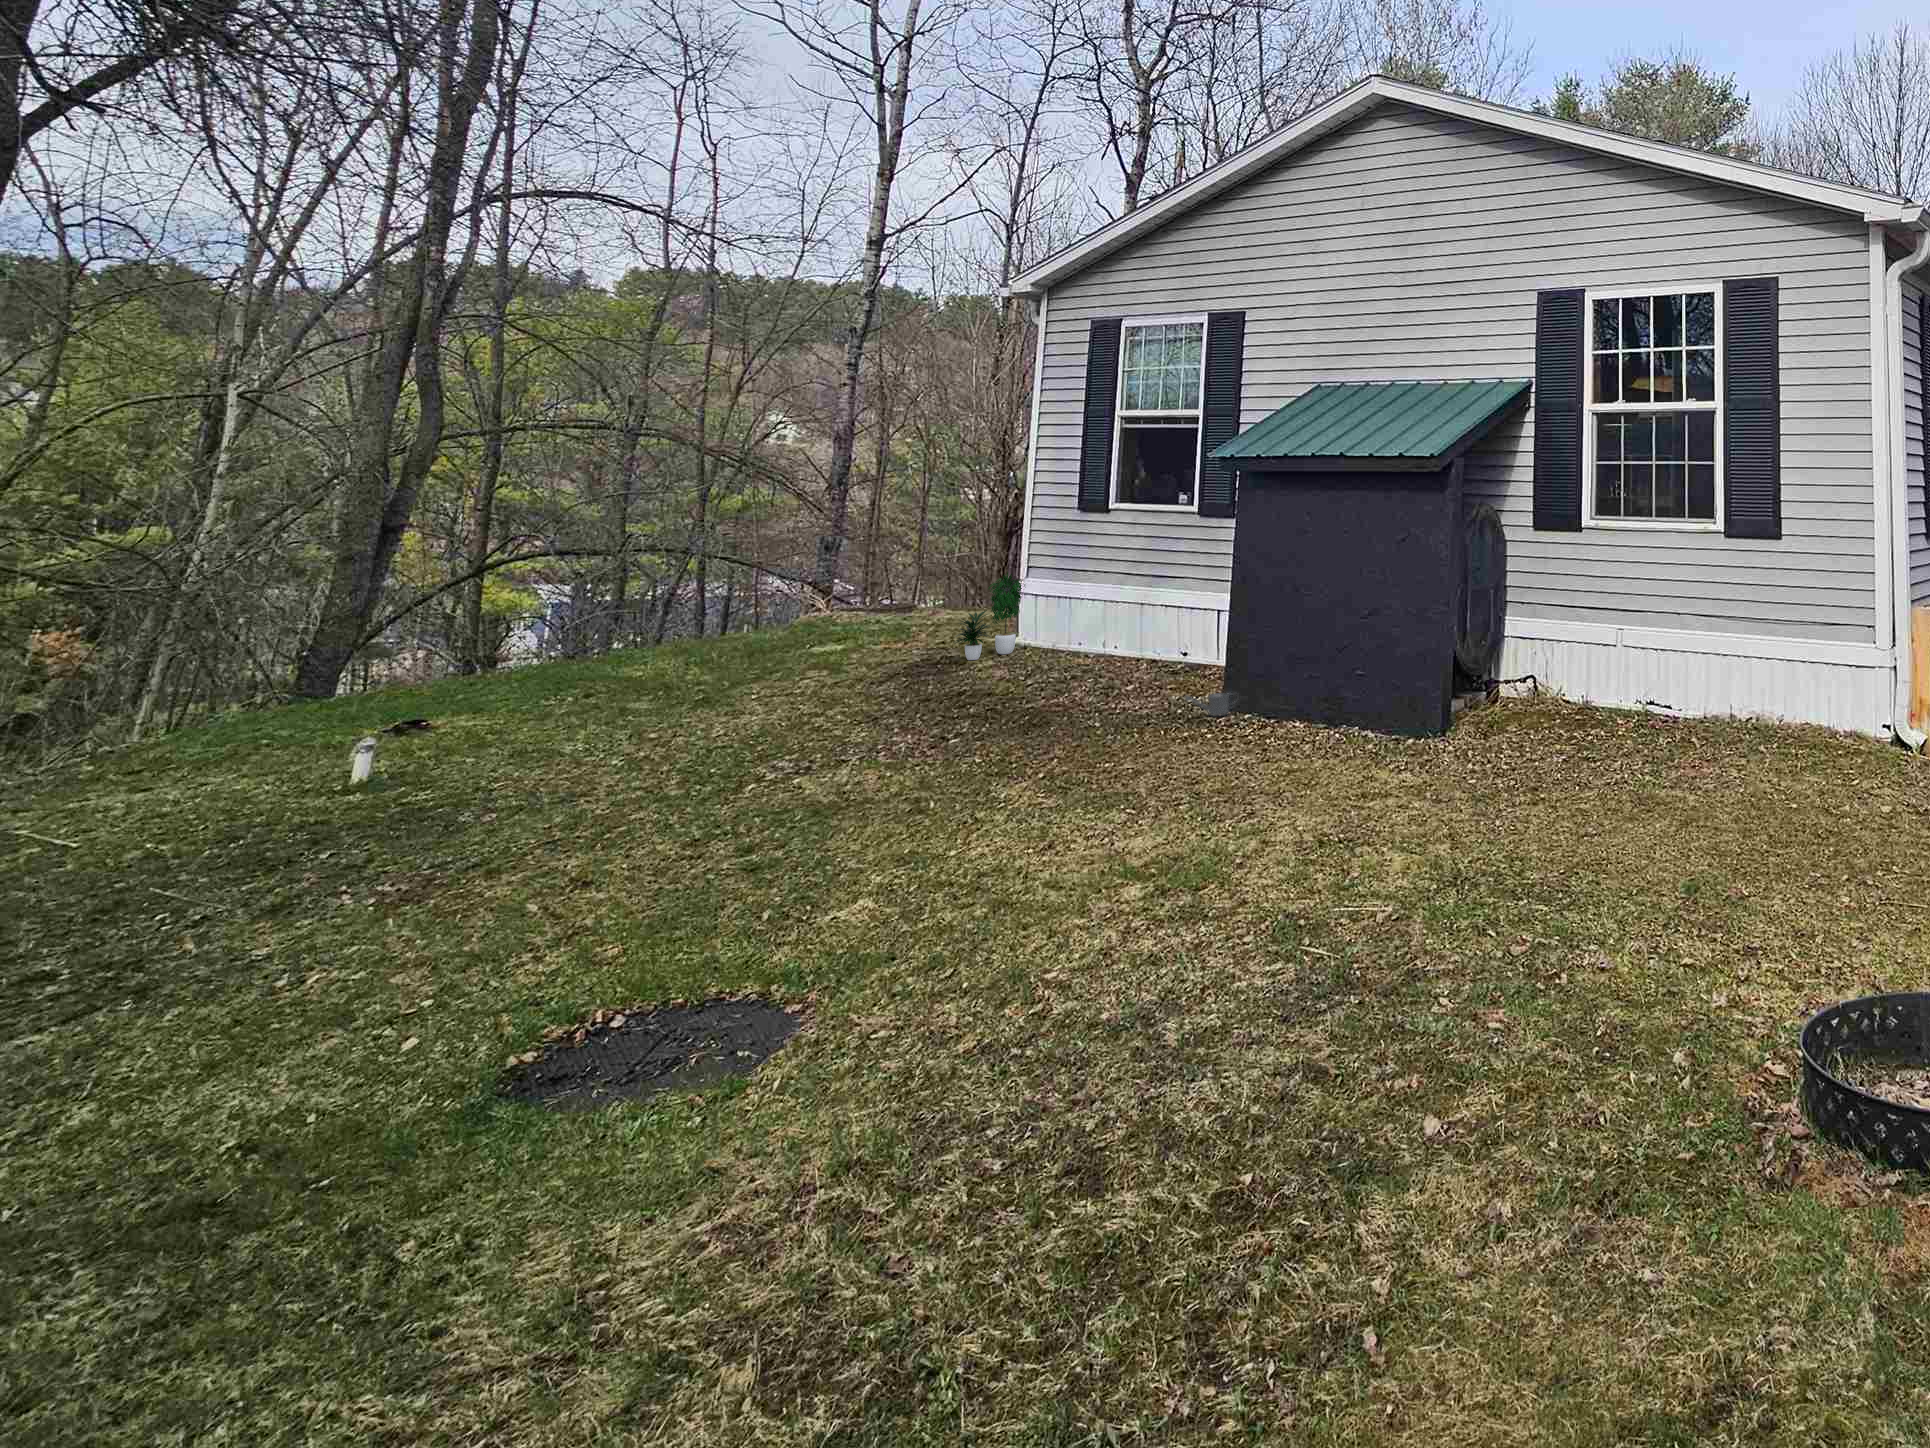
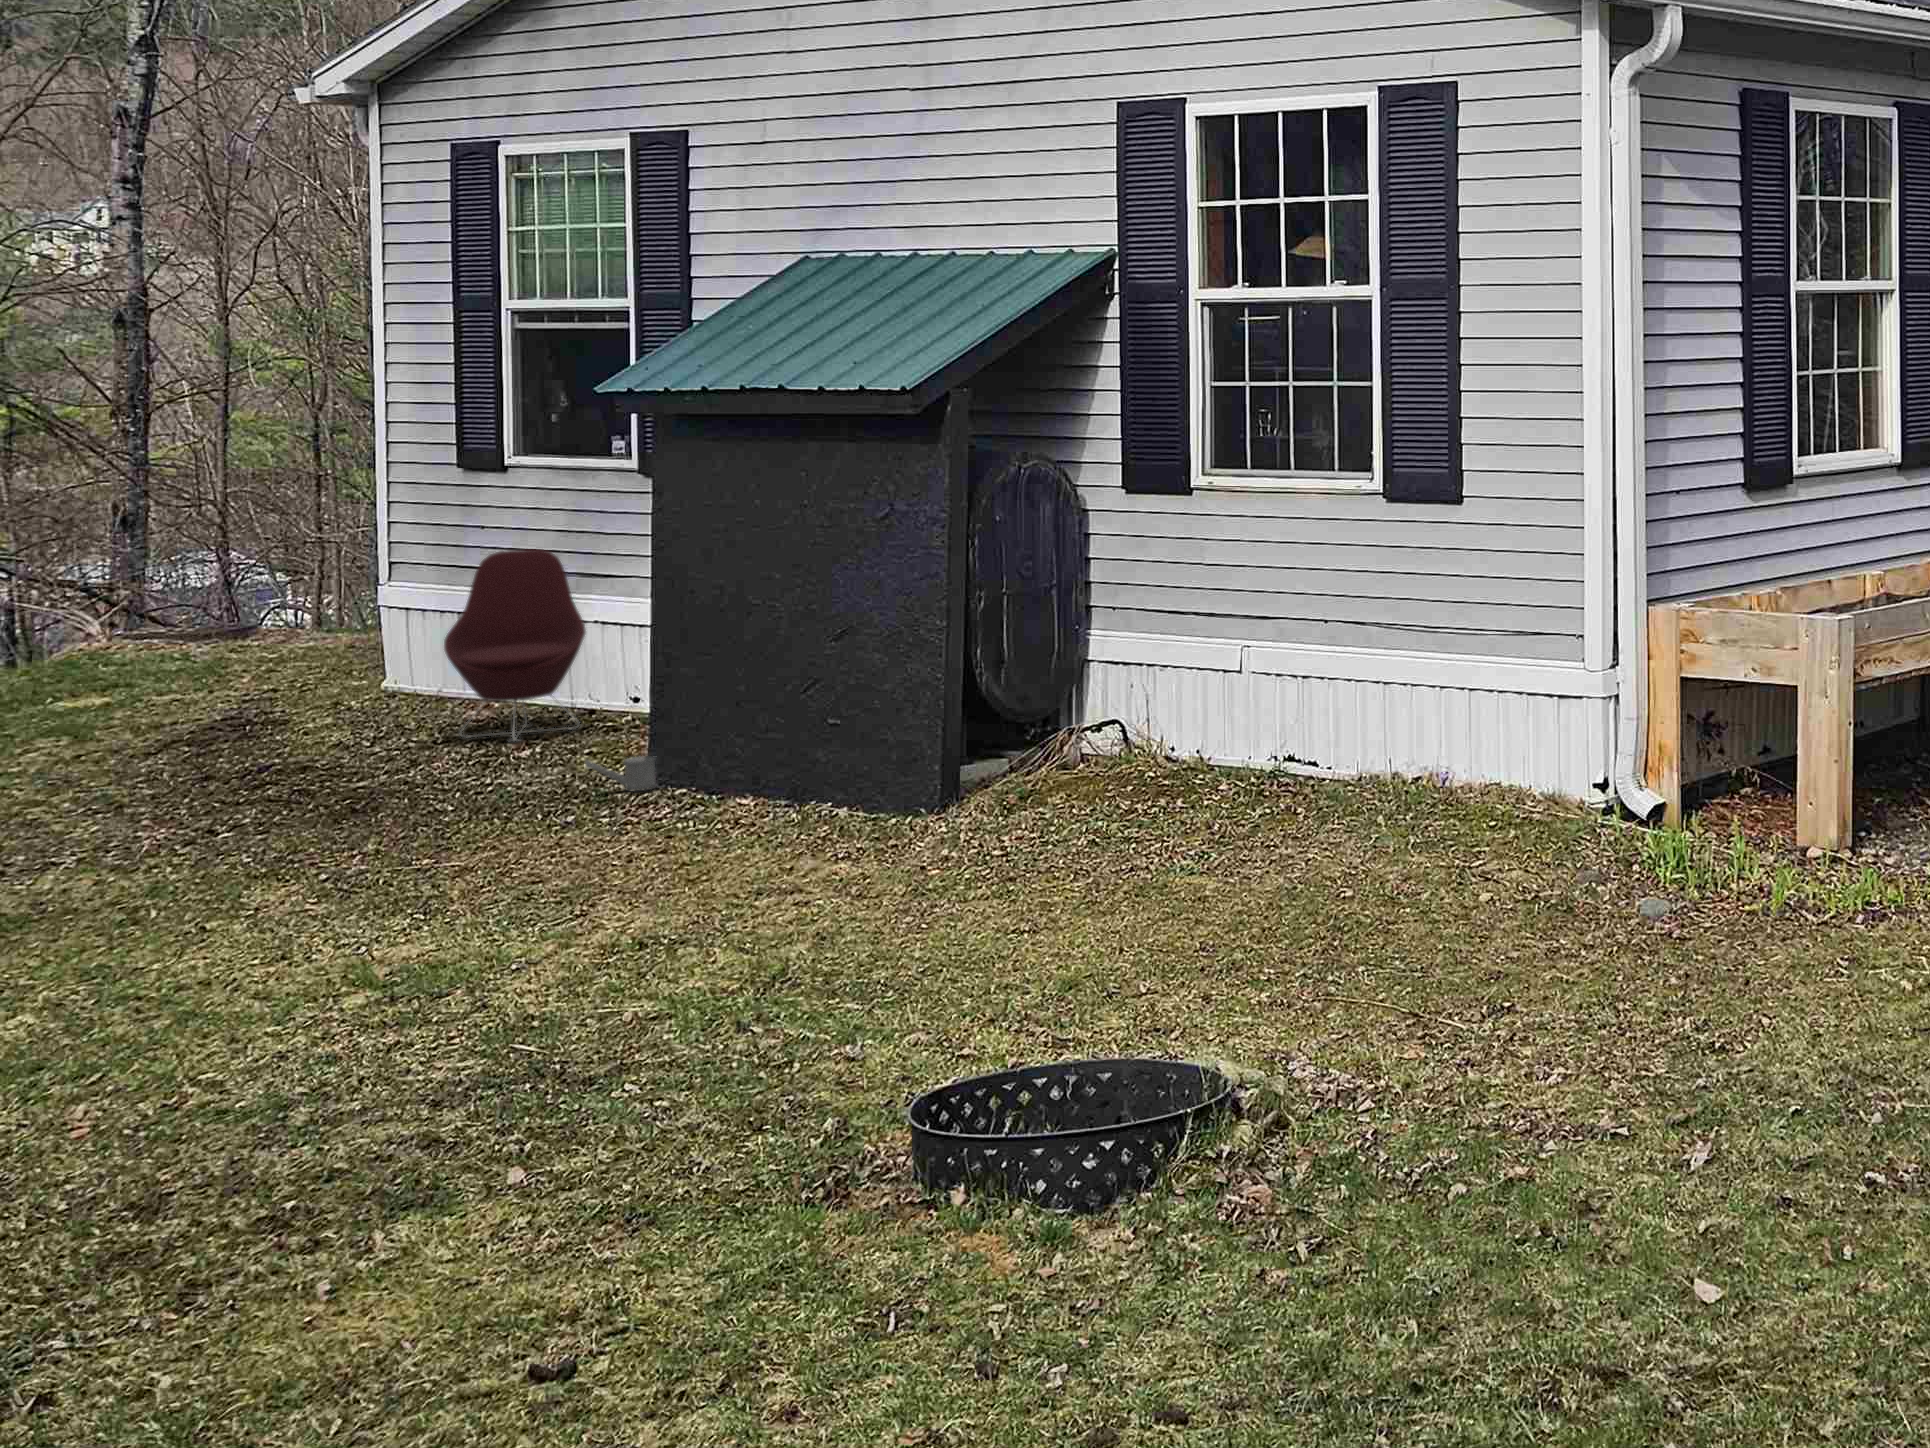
chair: none [1074,561,1160,681] -> present [444,549,586,740]
potted plant: present [956,573,1025,660] -> none [273,568,391,713]

